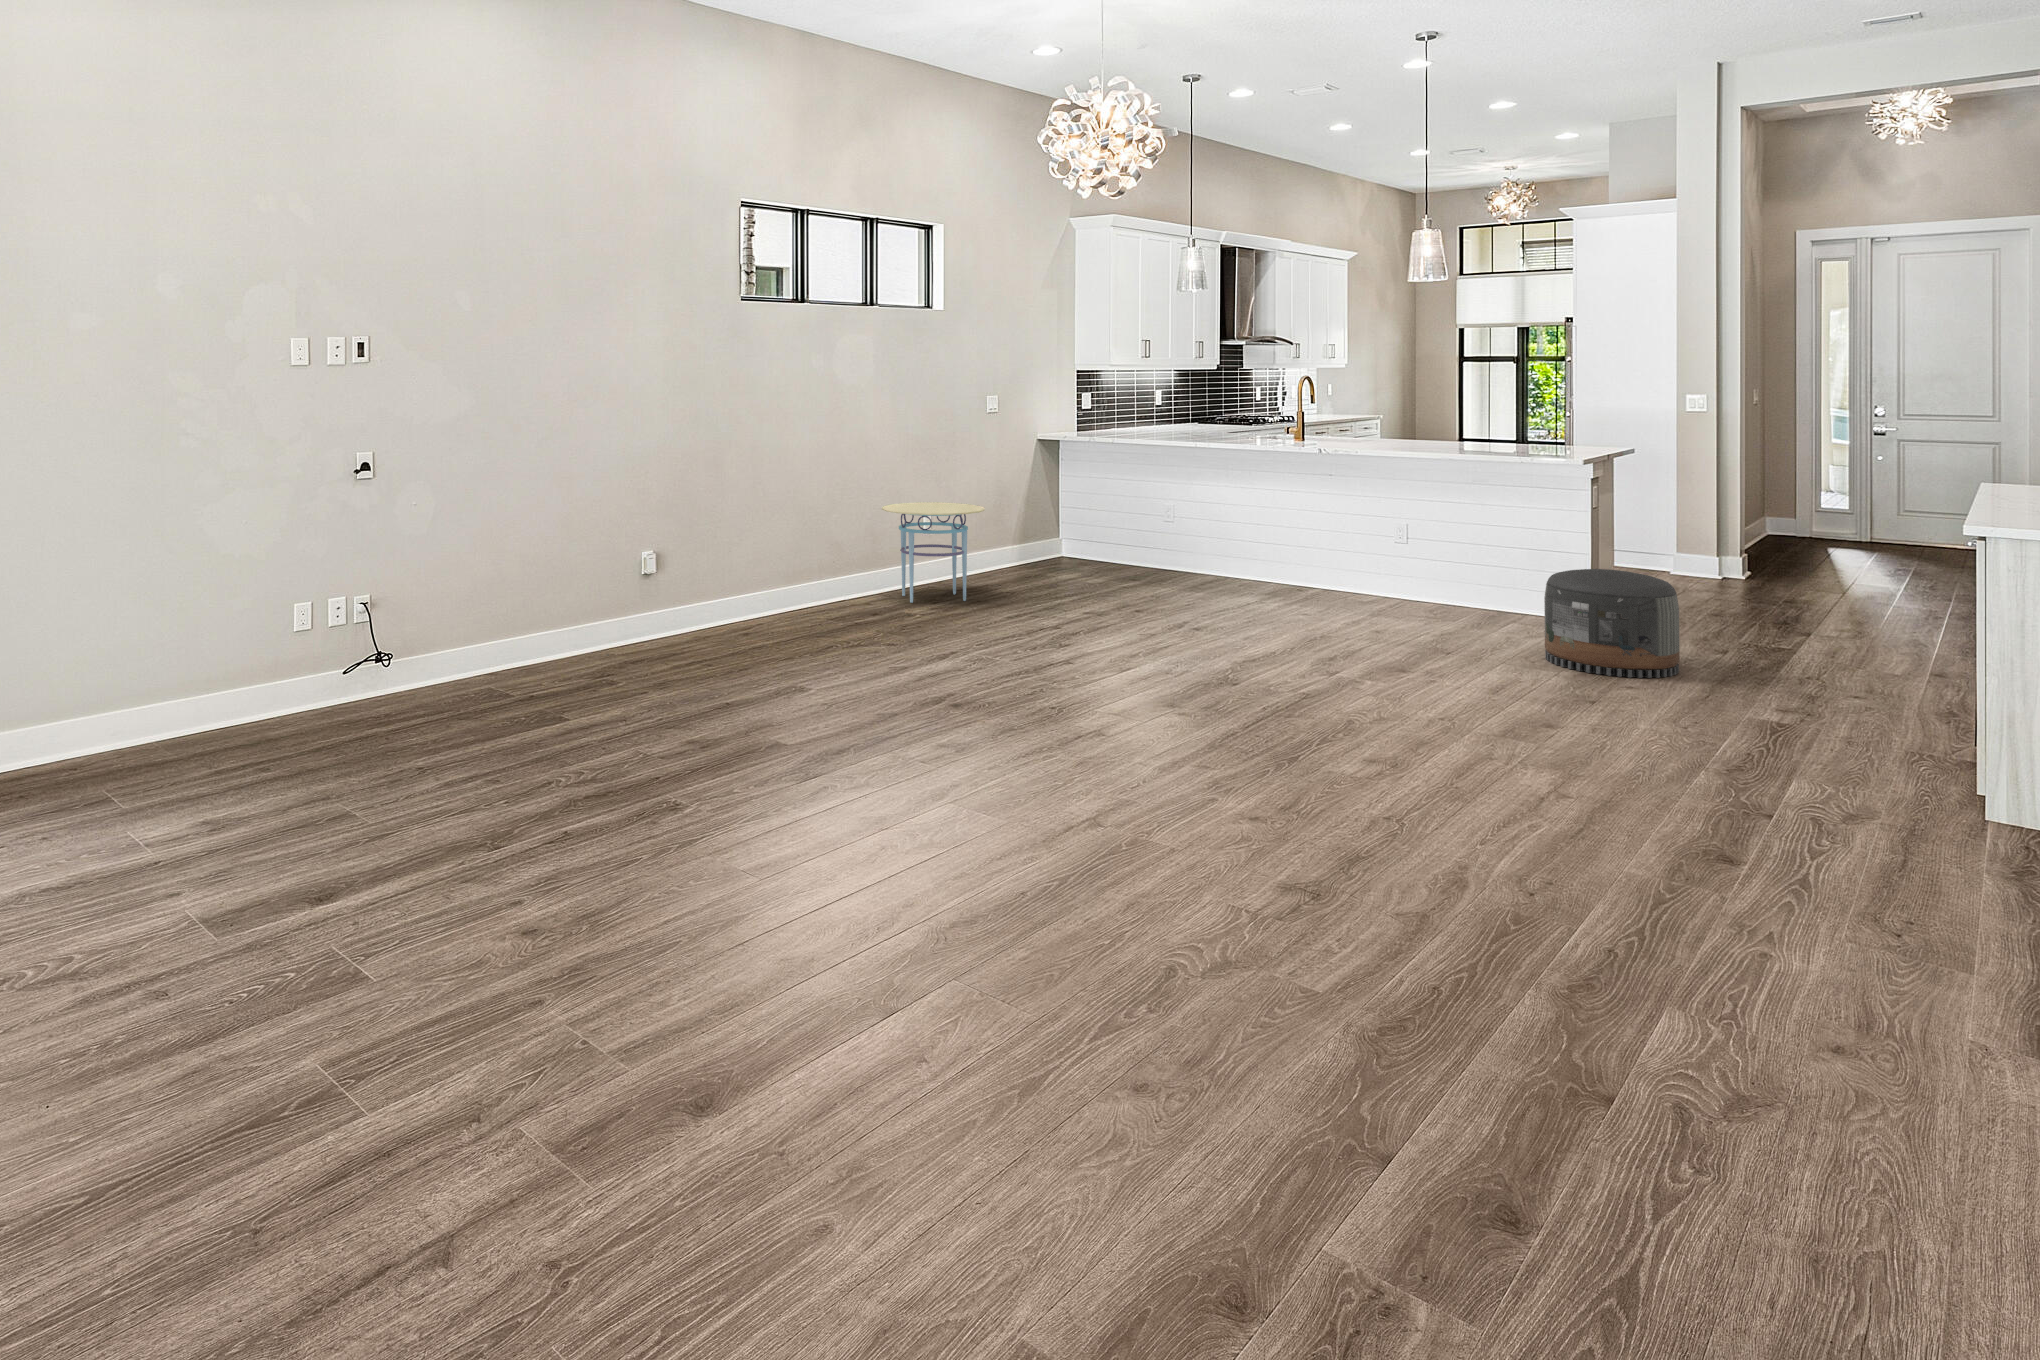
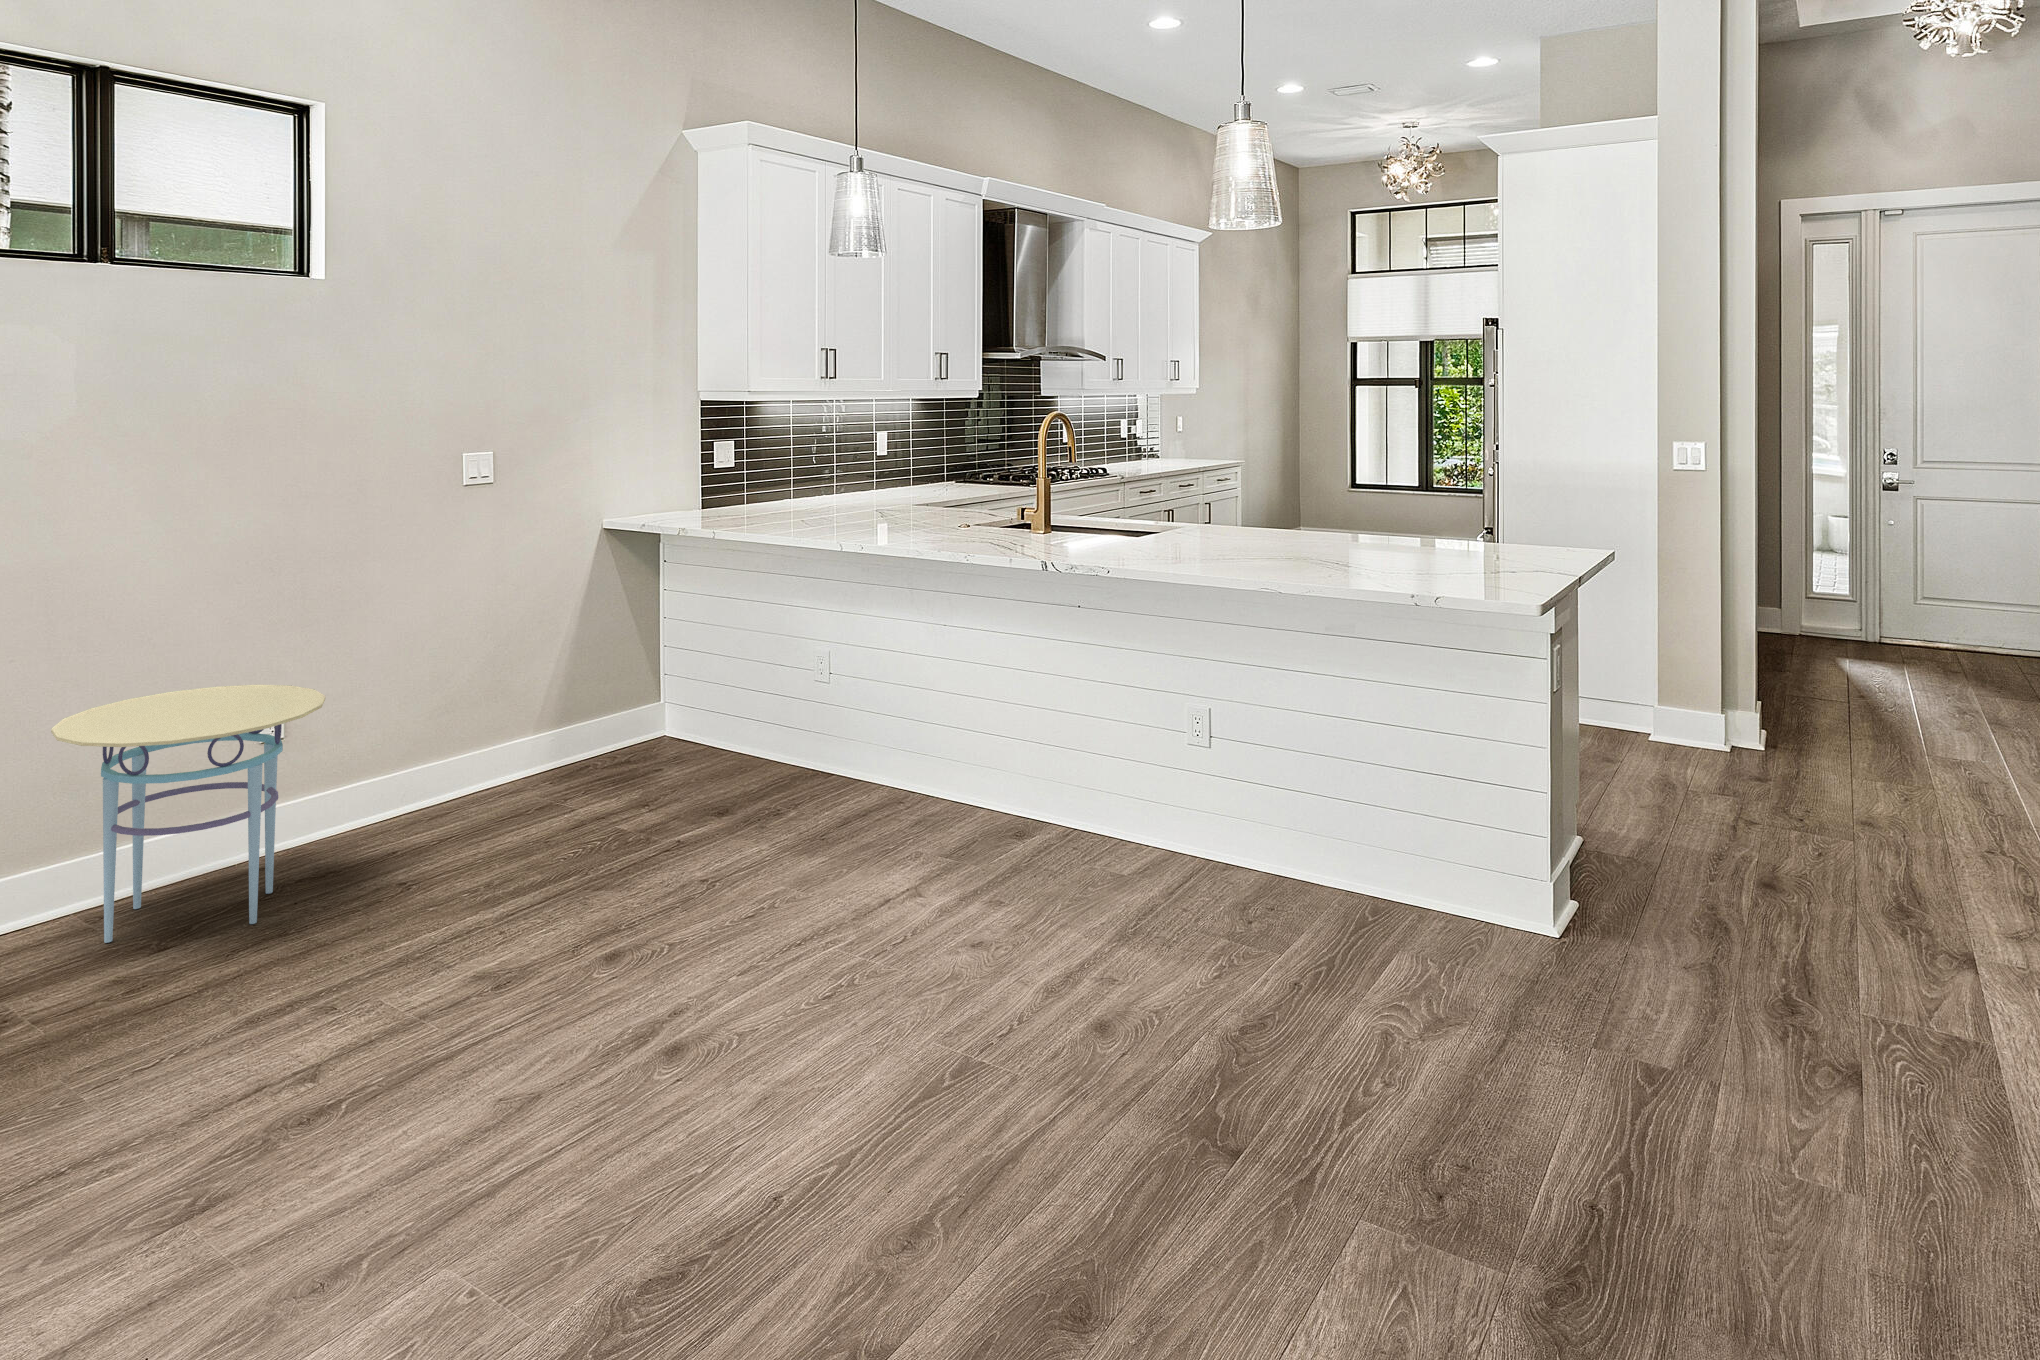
pouf: present [1544,569,1680,678] -> none [1456,909,1800,1302]

